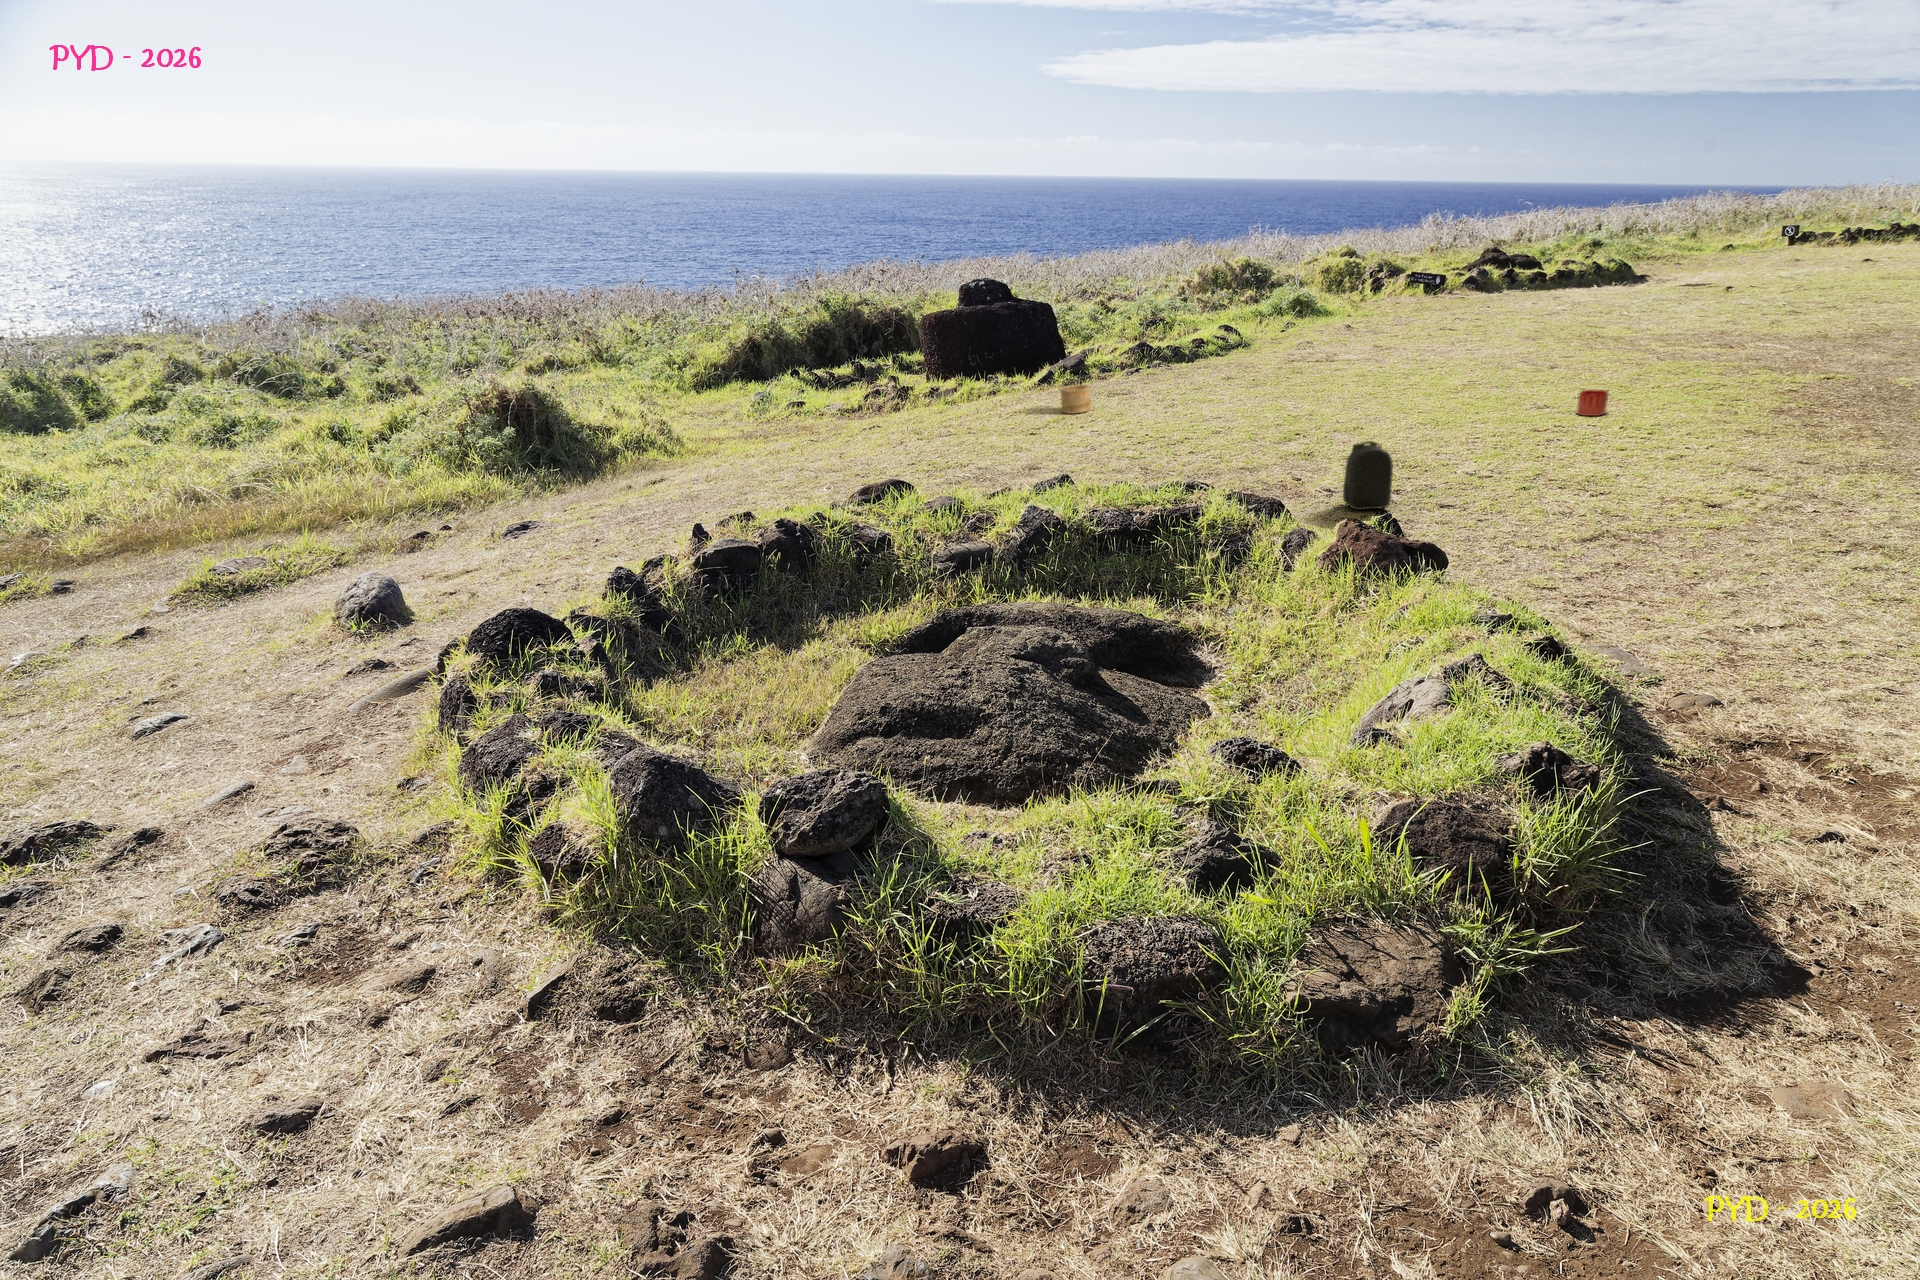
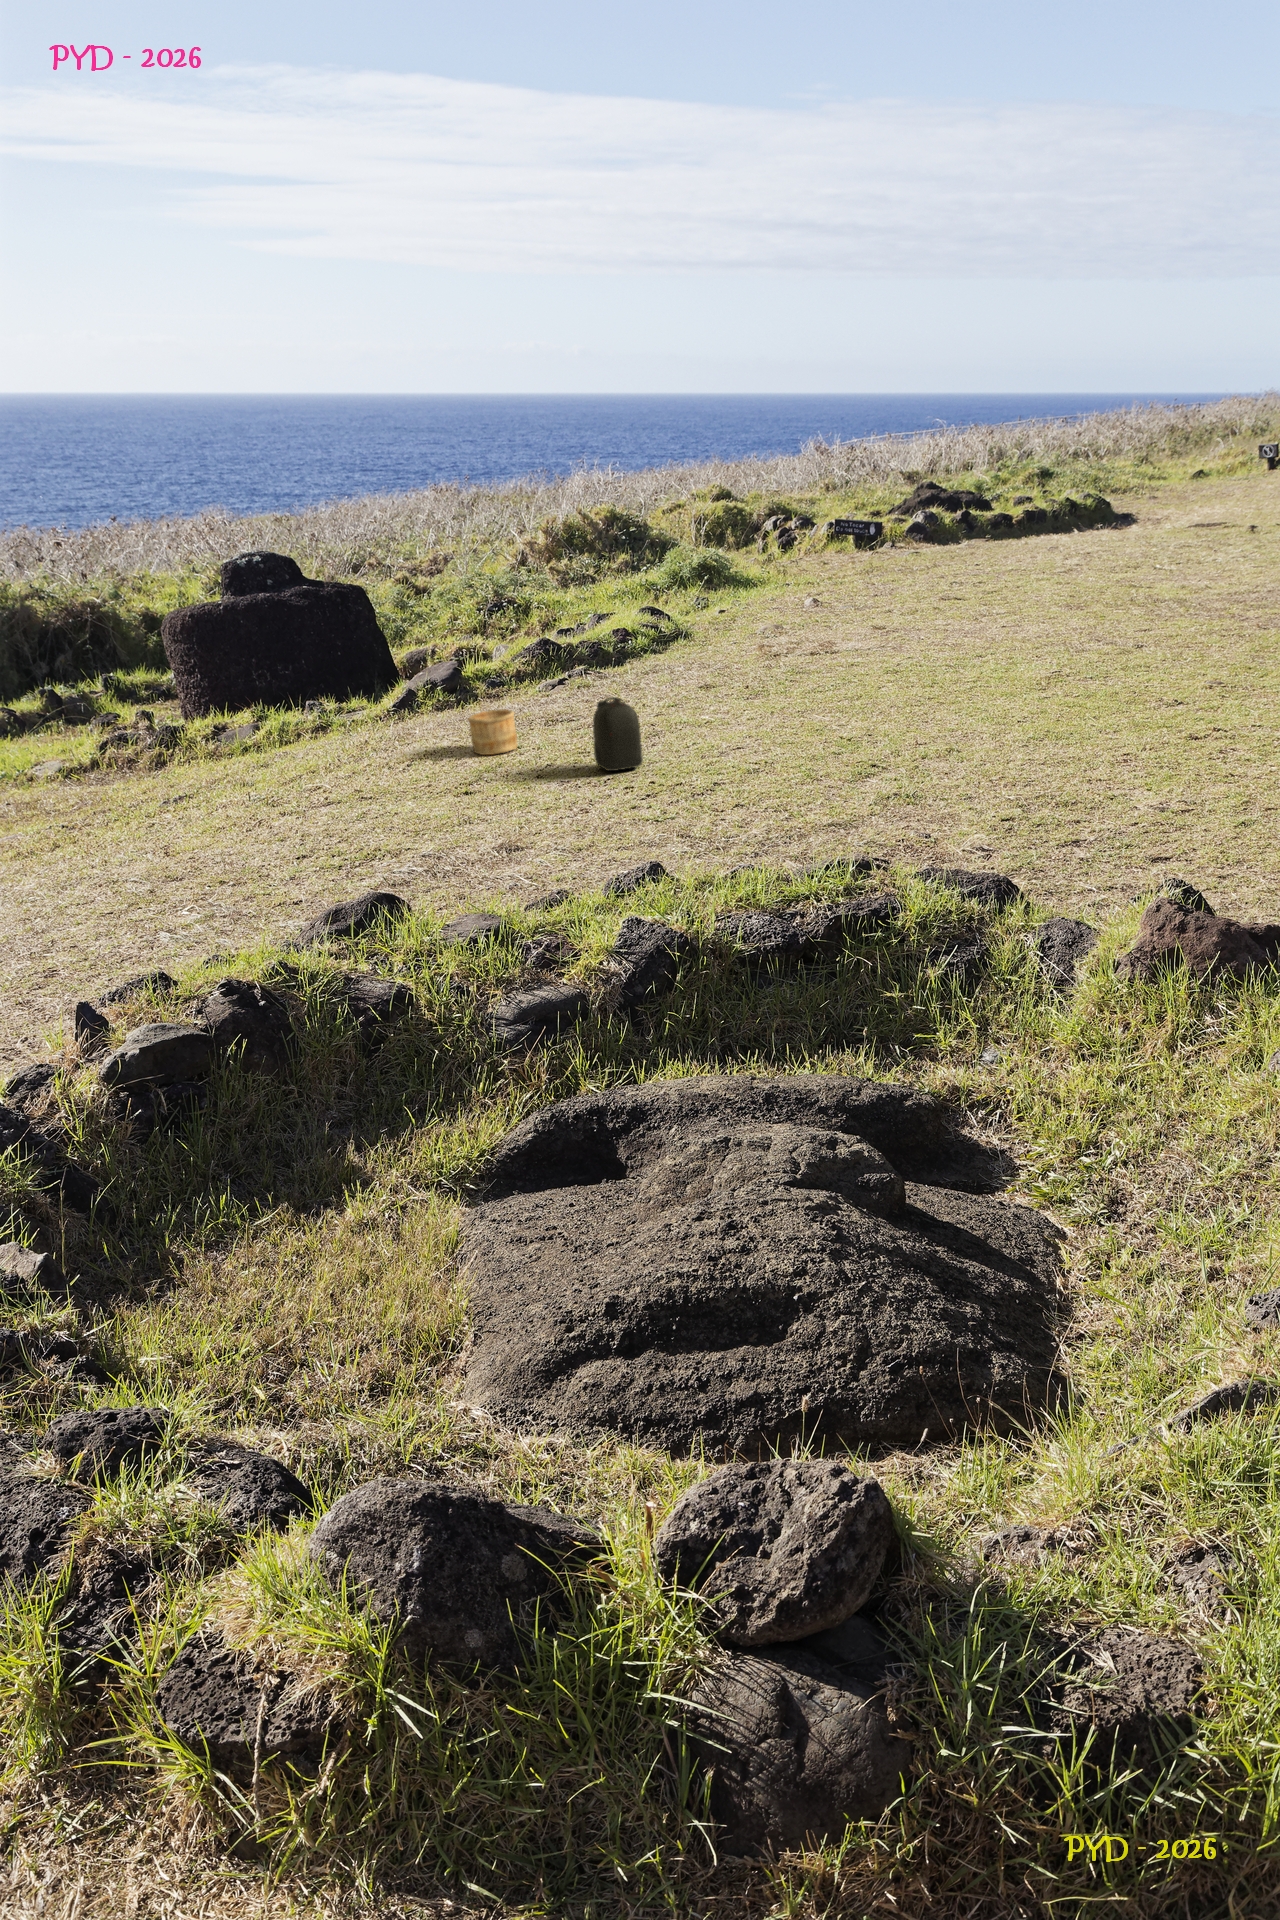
planter: present [1577,390,1609,416] -> none [1189,674,1225,709]
backpack: present [1343,441,1393,510] -> present [593,697,643,771]

